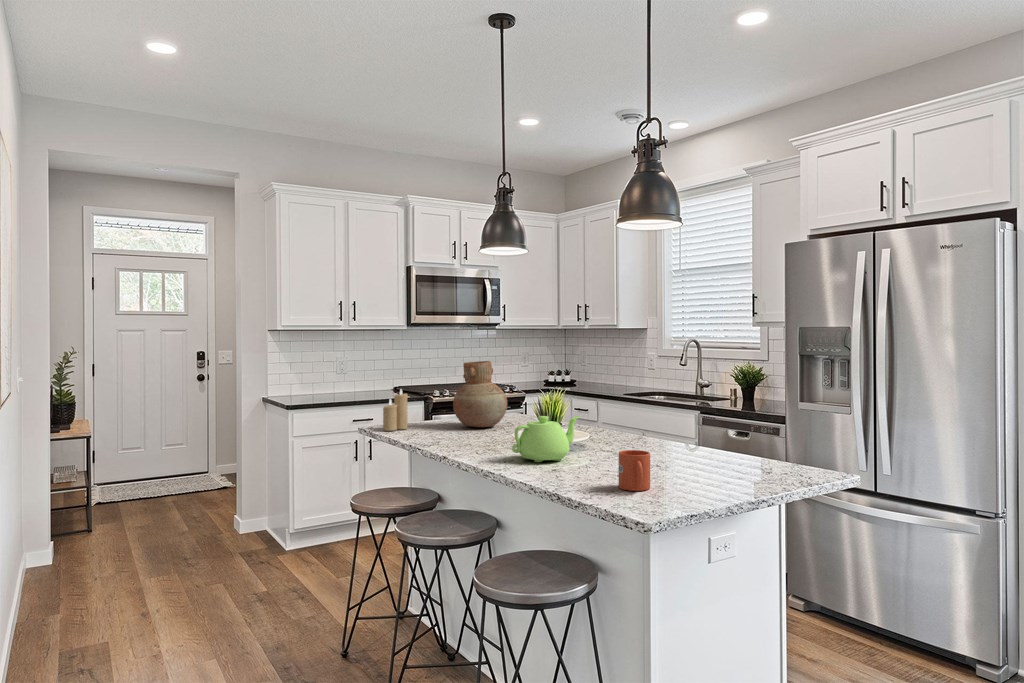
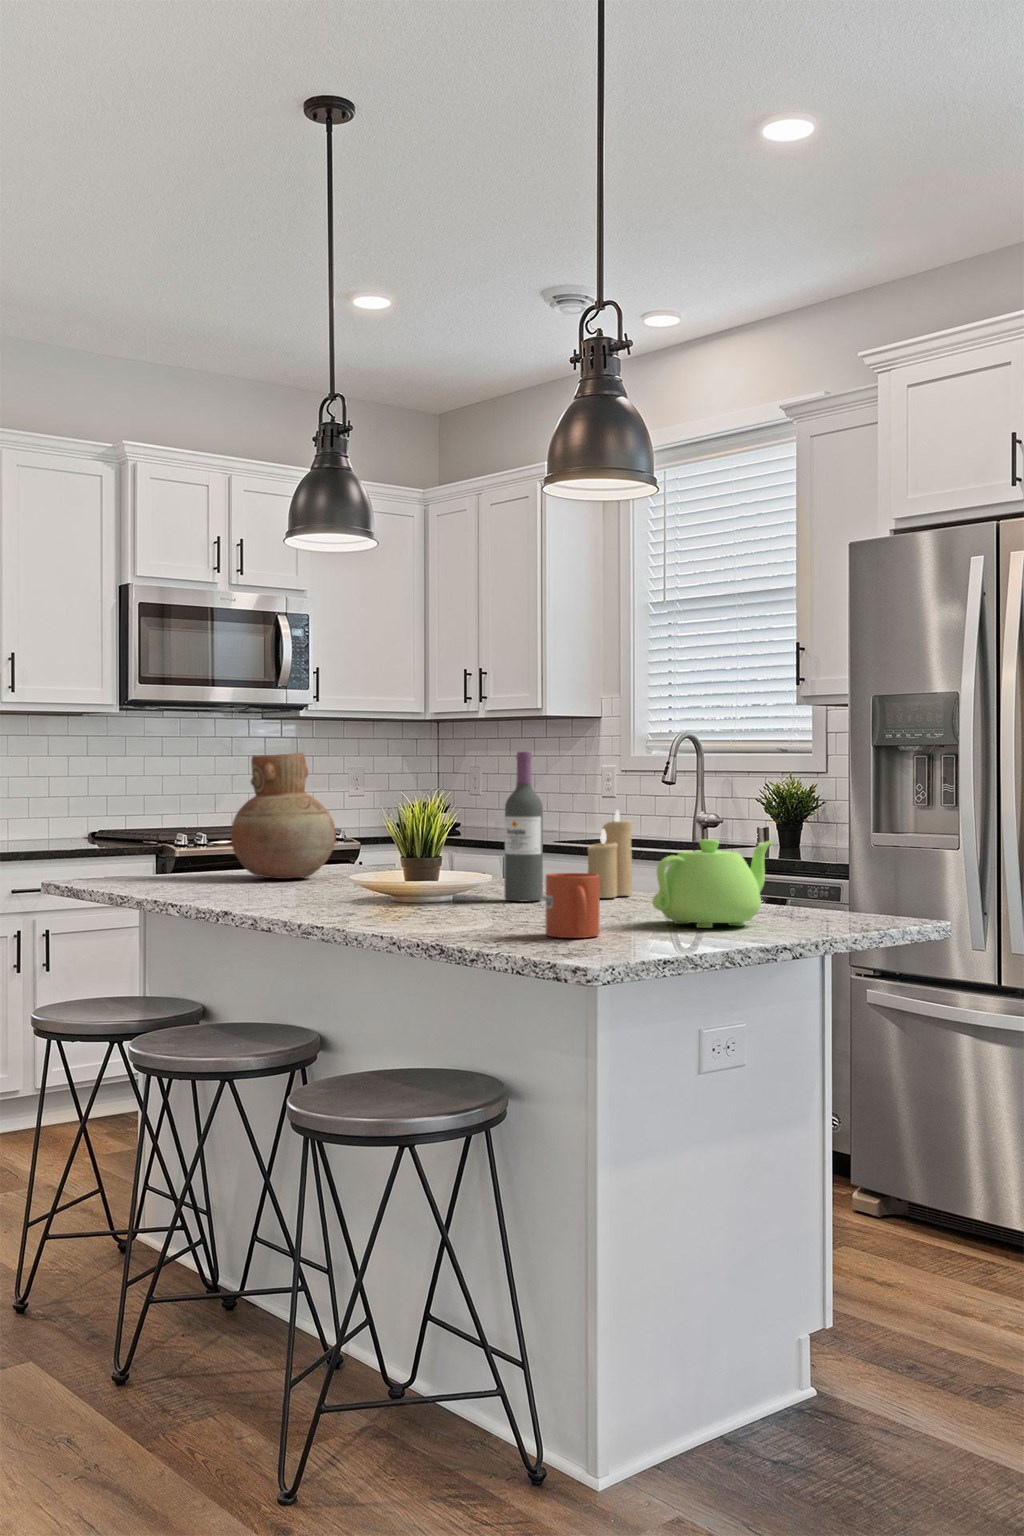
wine bottle: none [596,368,617,451] -> present [505,752,543,902]
candle: present [383,390,408,431] -> present [588,810,632,898]
teapot: present [512,416,579,462] -> present [652,839,773,928]

